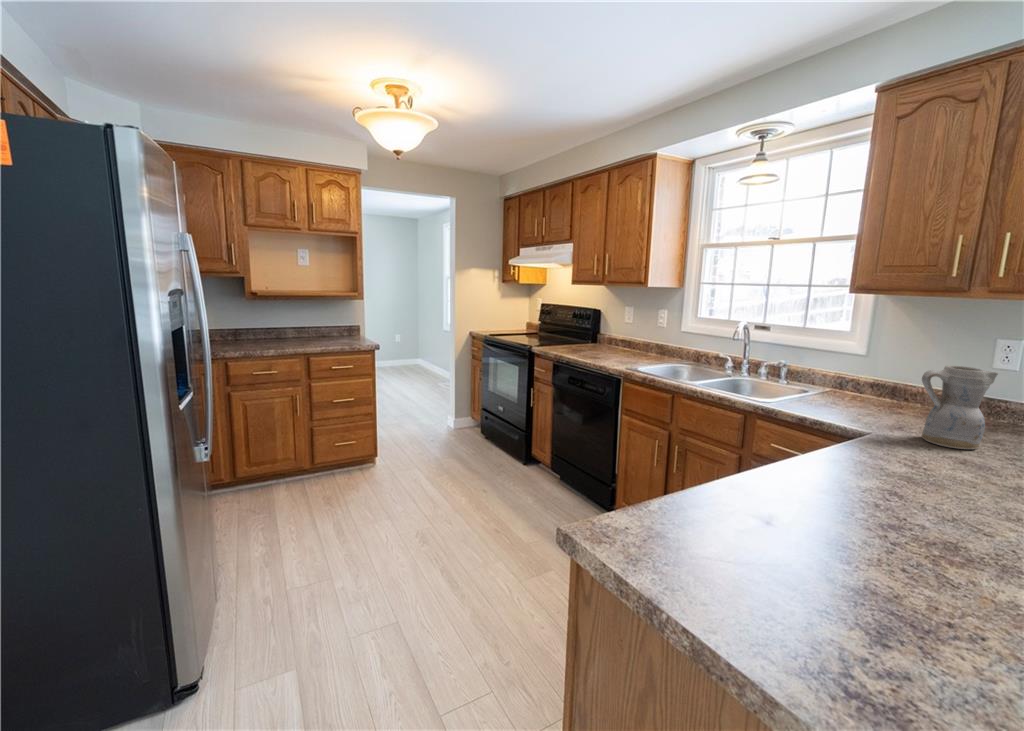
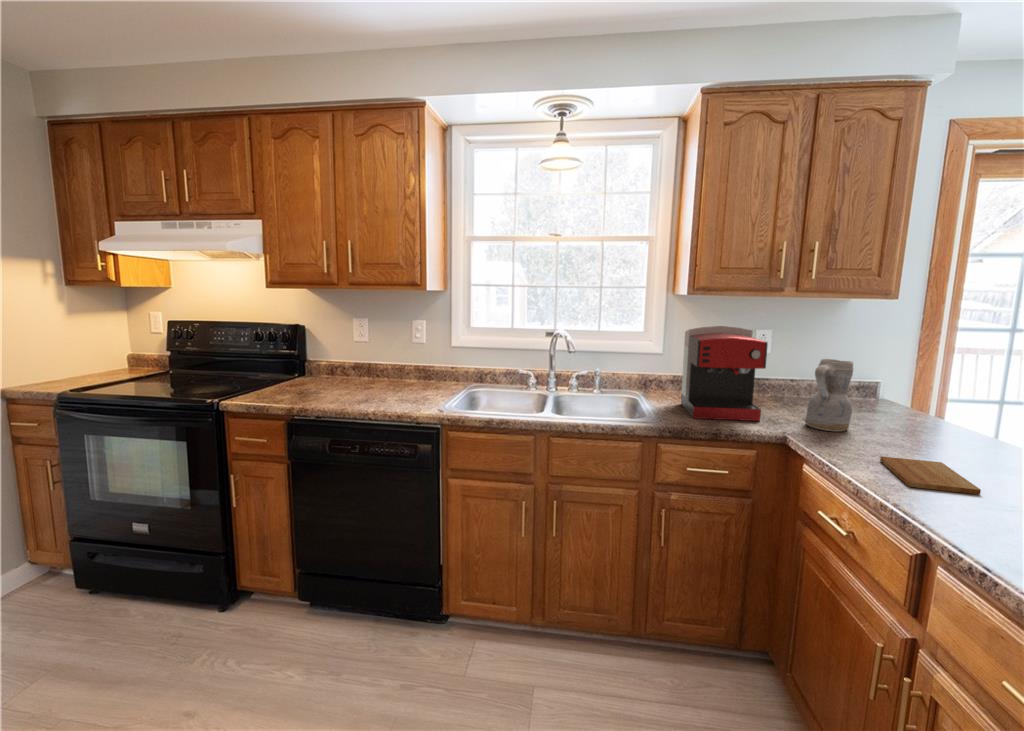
coffee maker: none [808,325,924,424] -> present [681,326,768,421]
cutting board: none [836,456,952,490] -> present [880,456,981,494]

